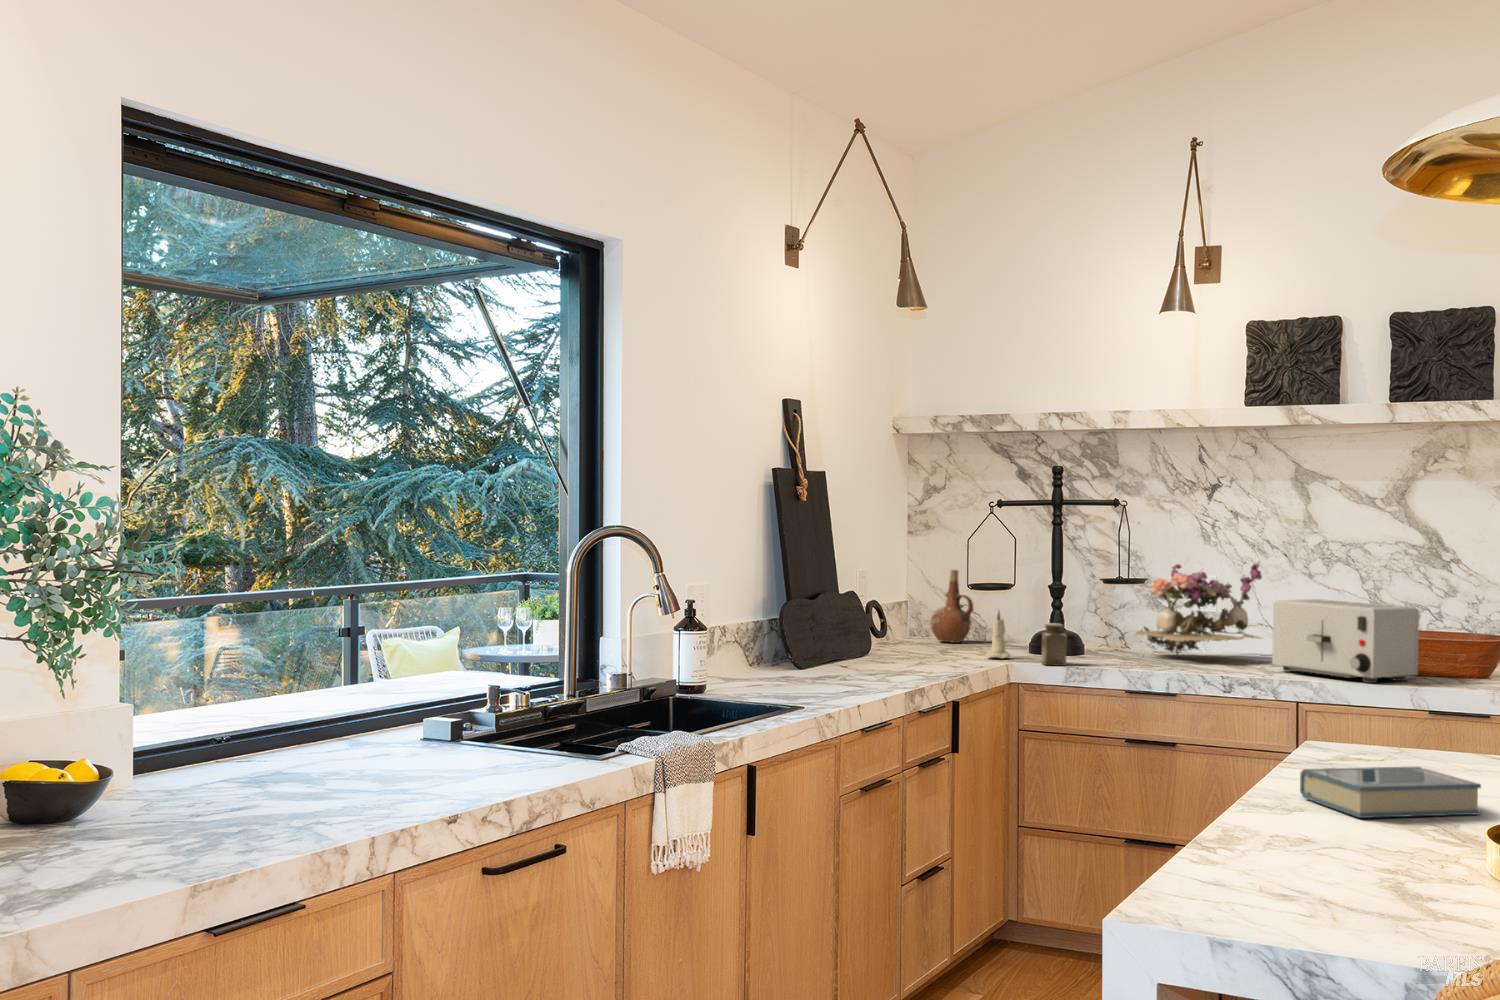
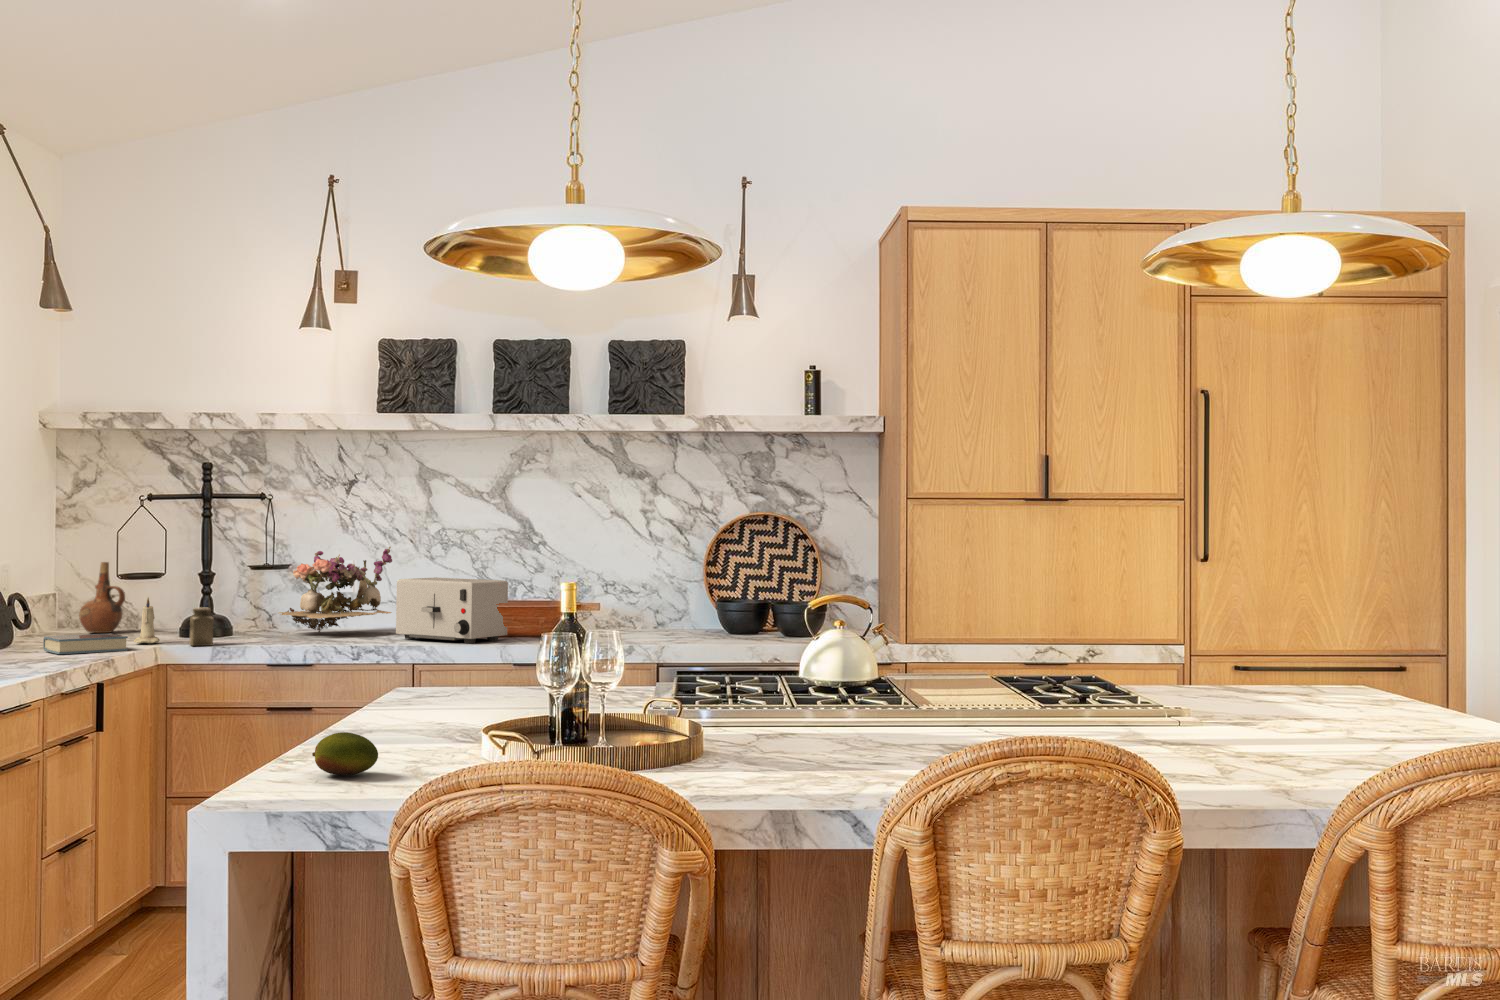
hardback book: present [1300,767,1481,818] -> present [43,633,128,654]
fruit: none [1272,849,1374,914] -> present [312,732,378,775]

